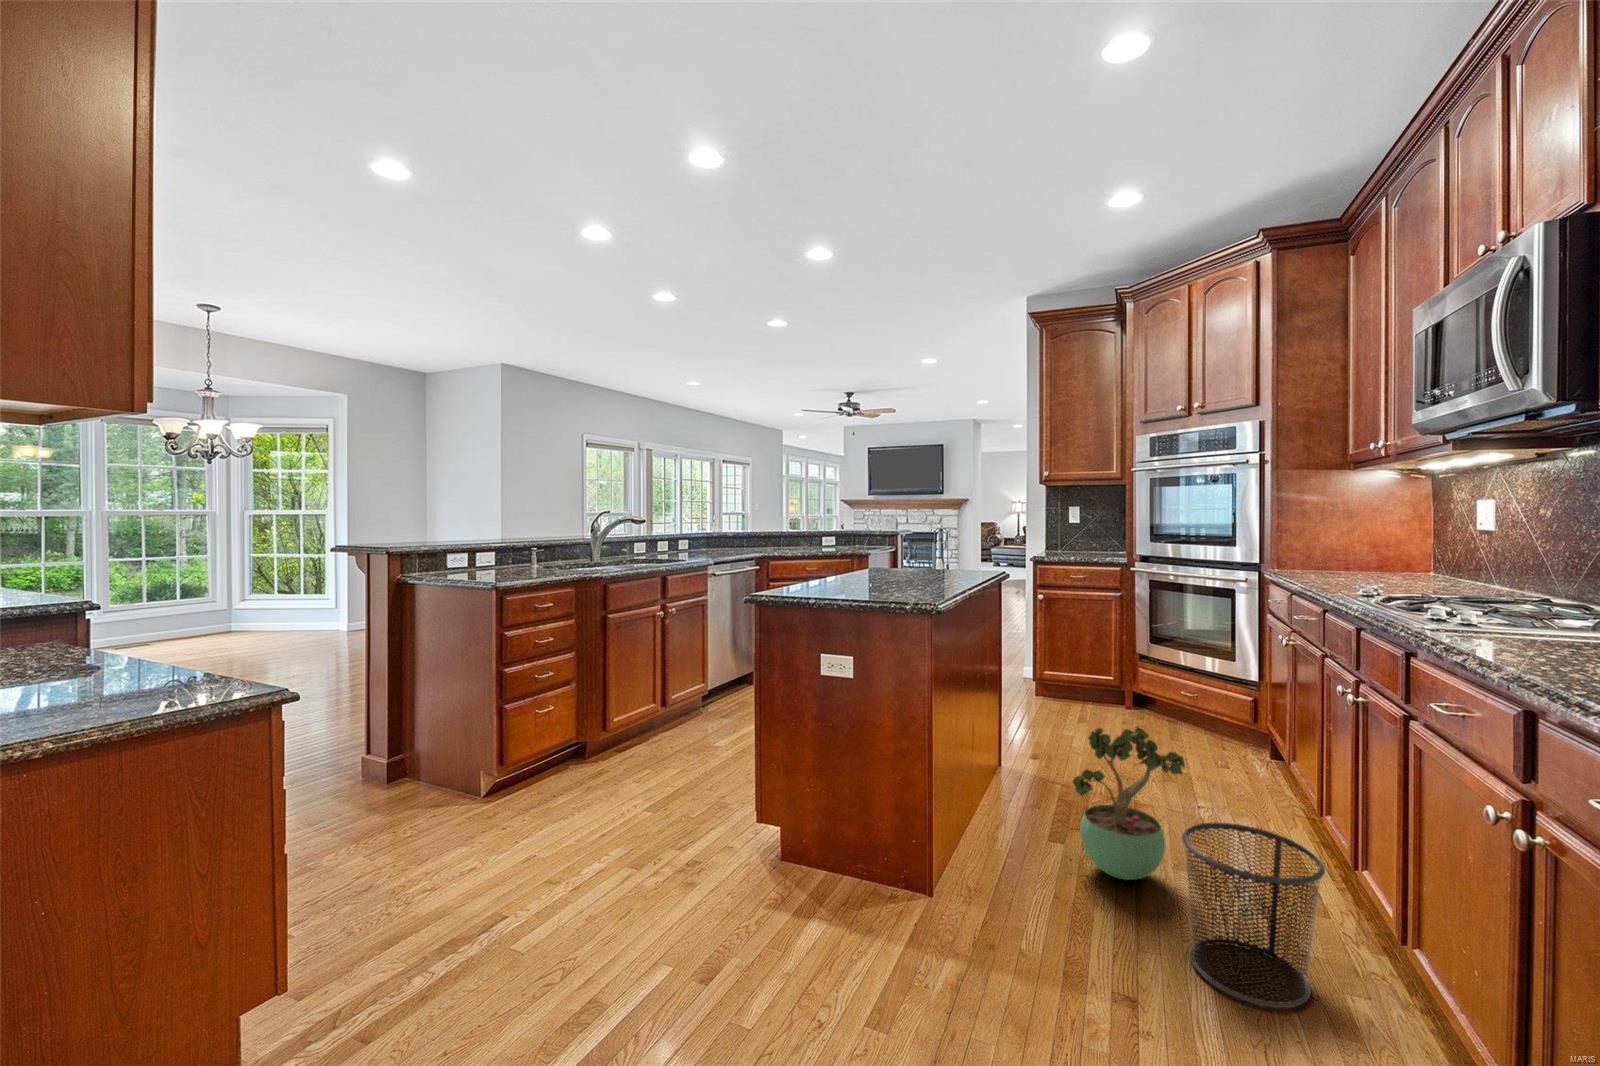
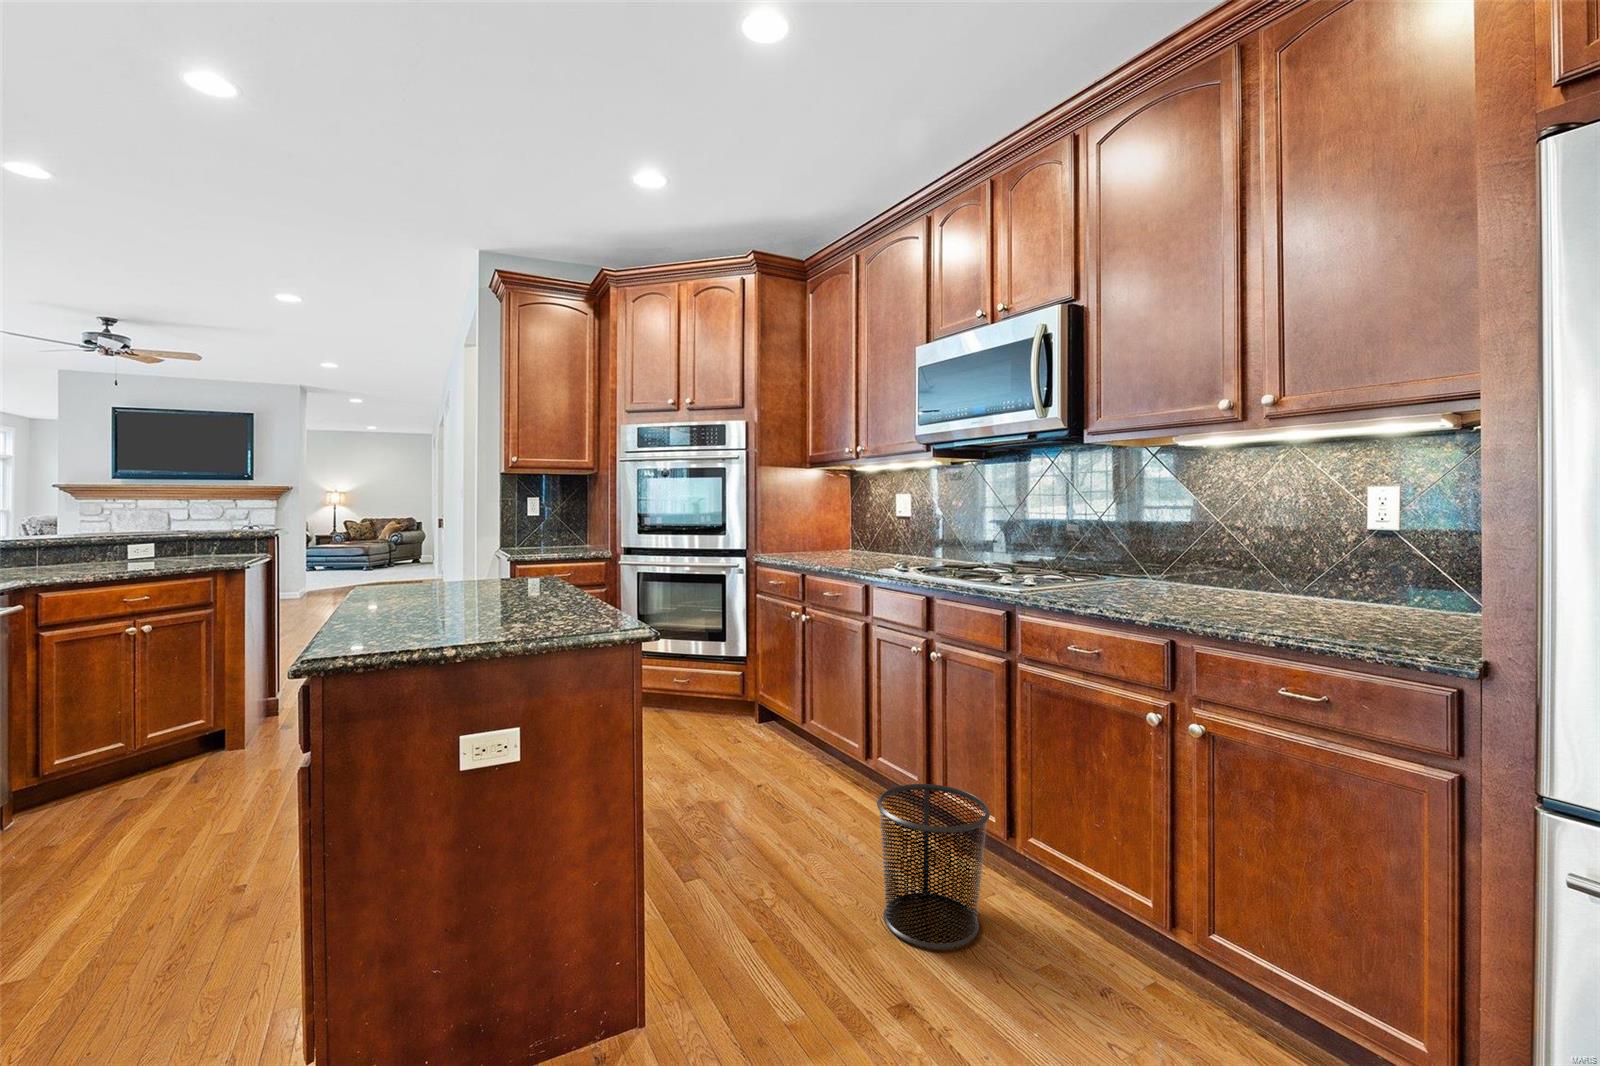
potted plant: present [1073,726,1185,880] -> none [731,718,830,887]

